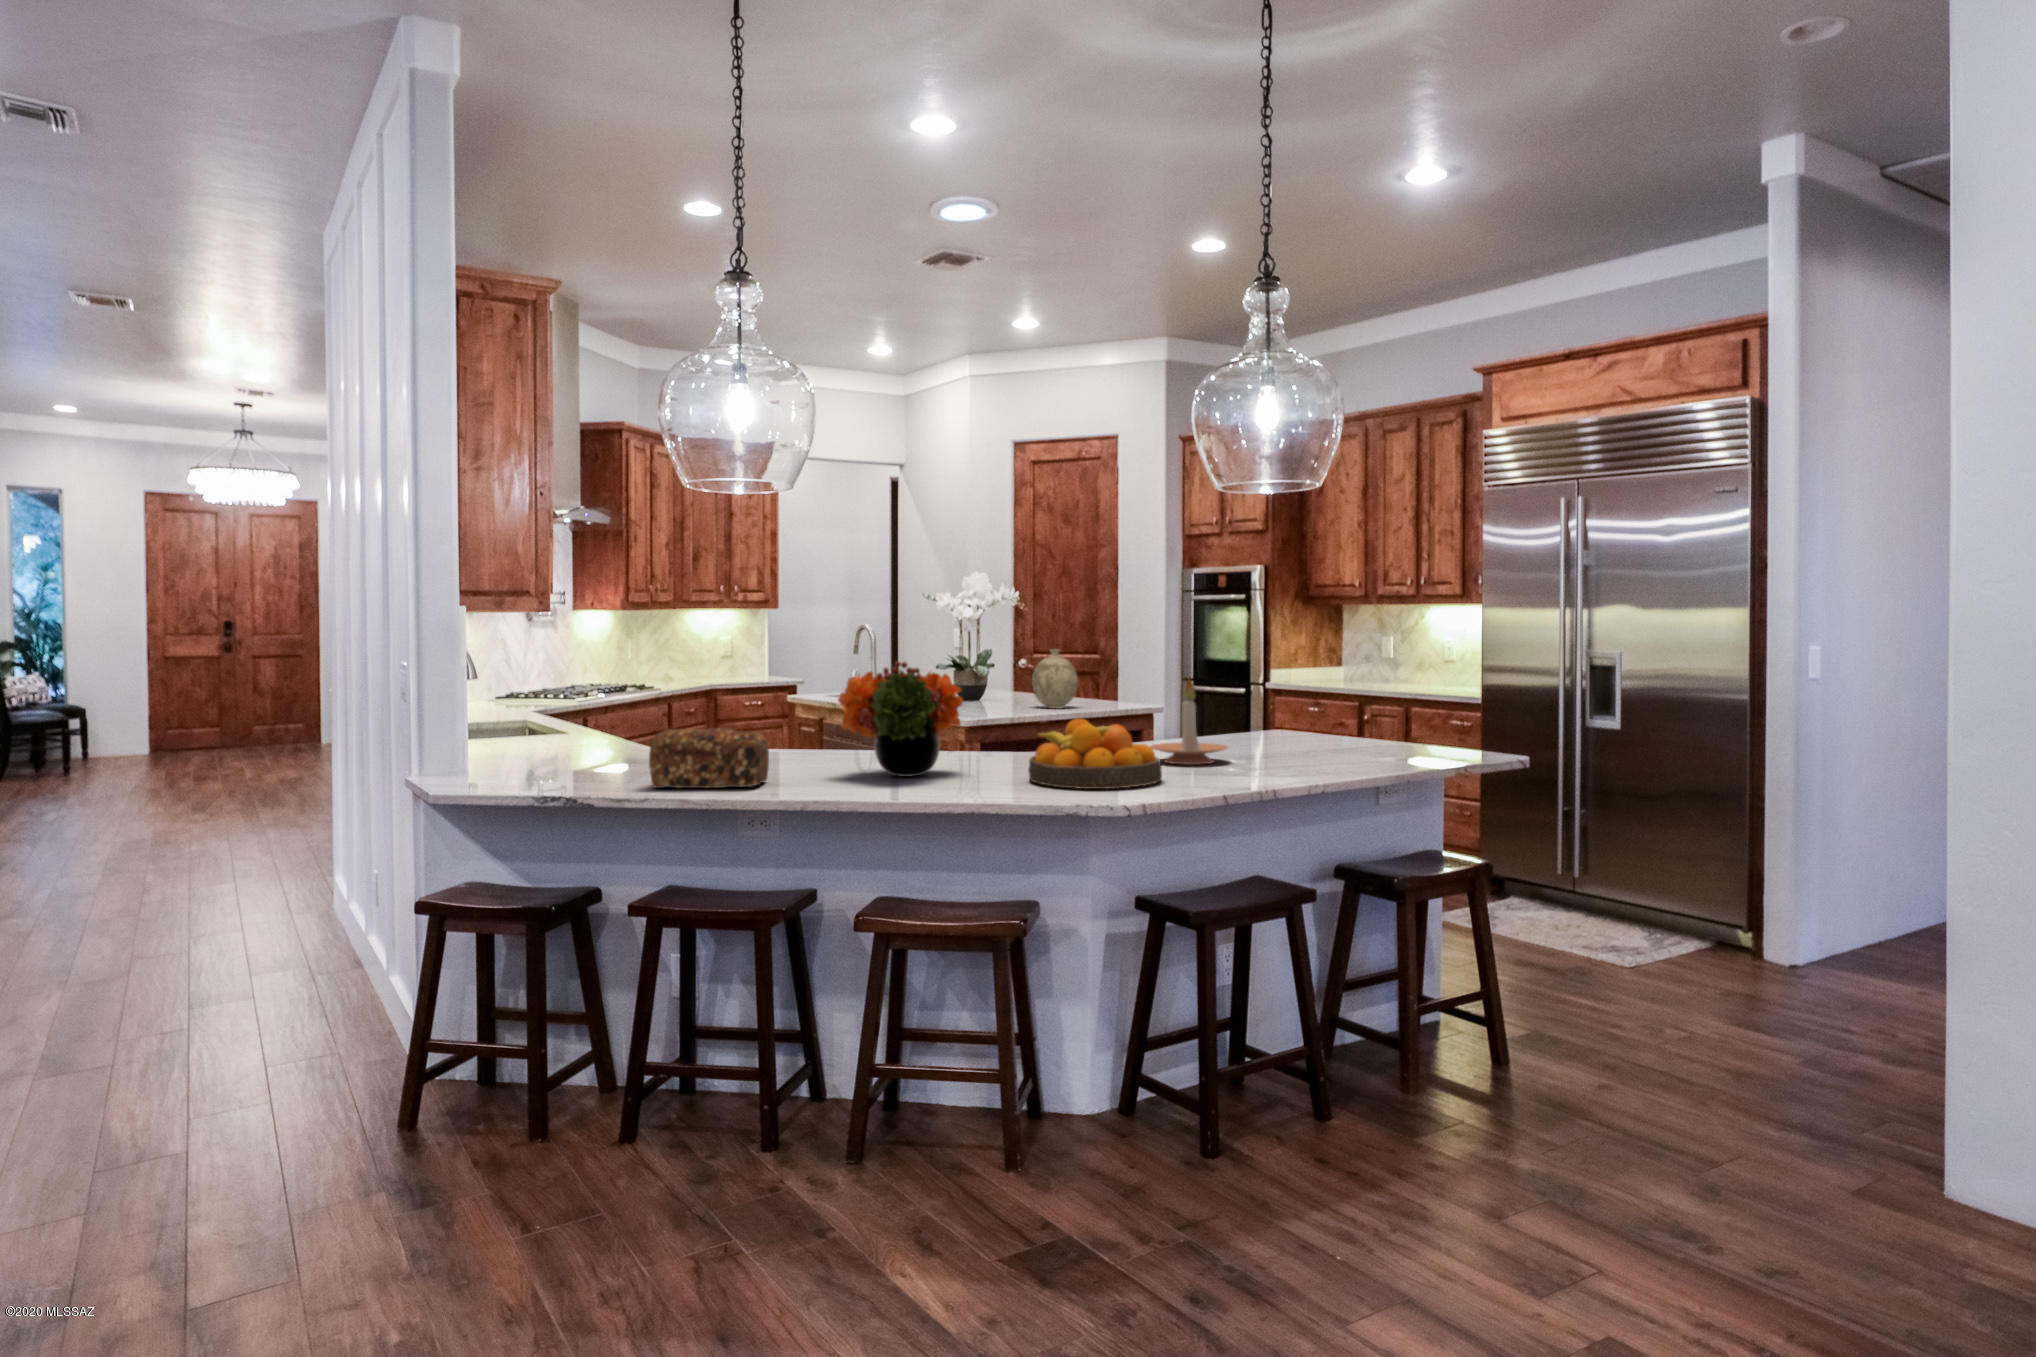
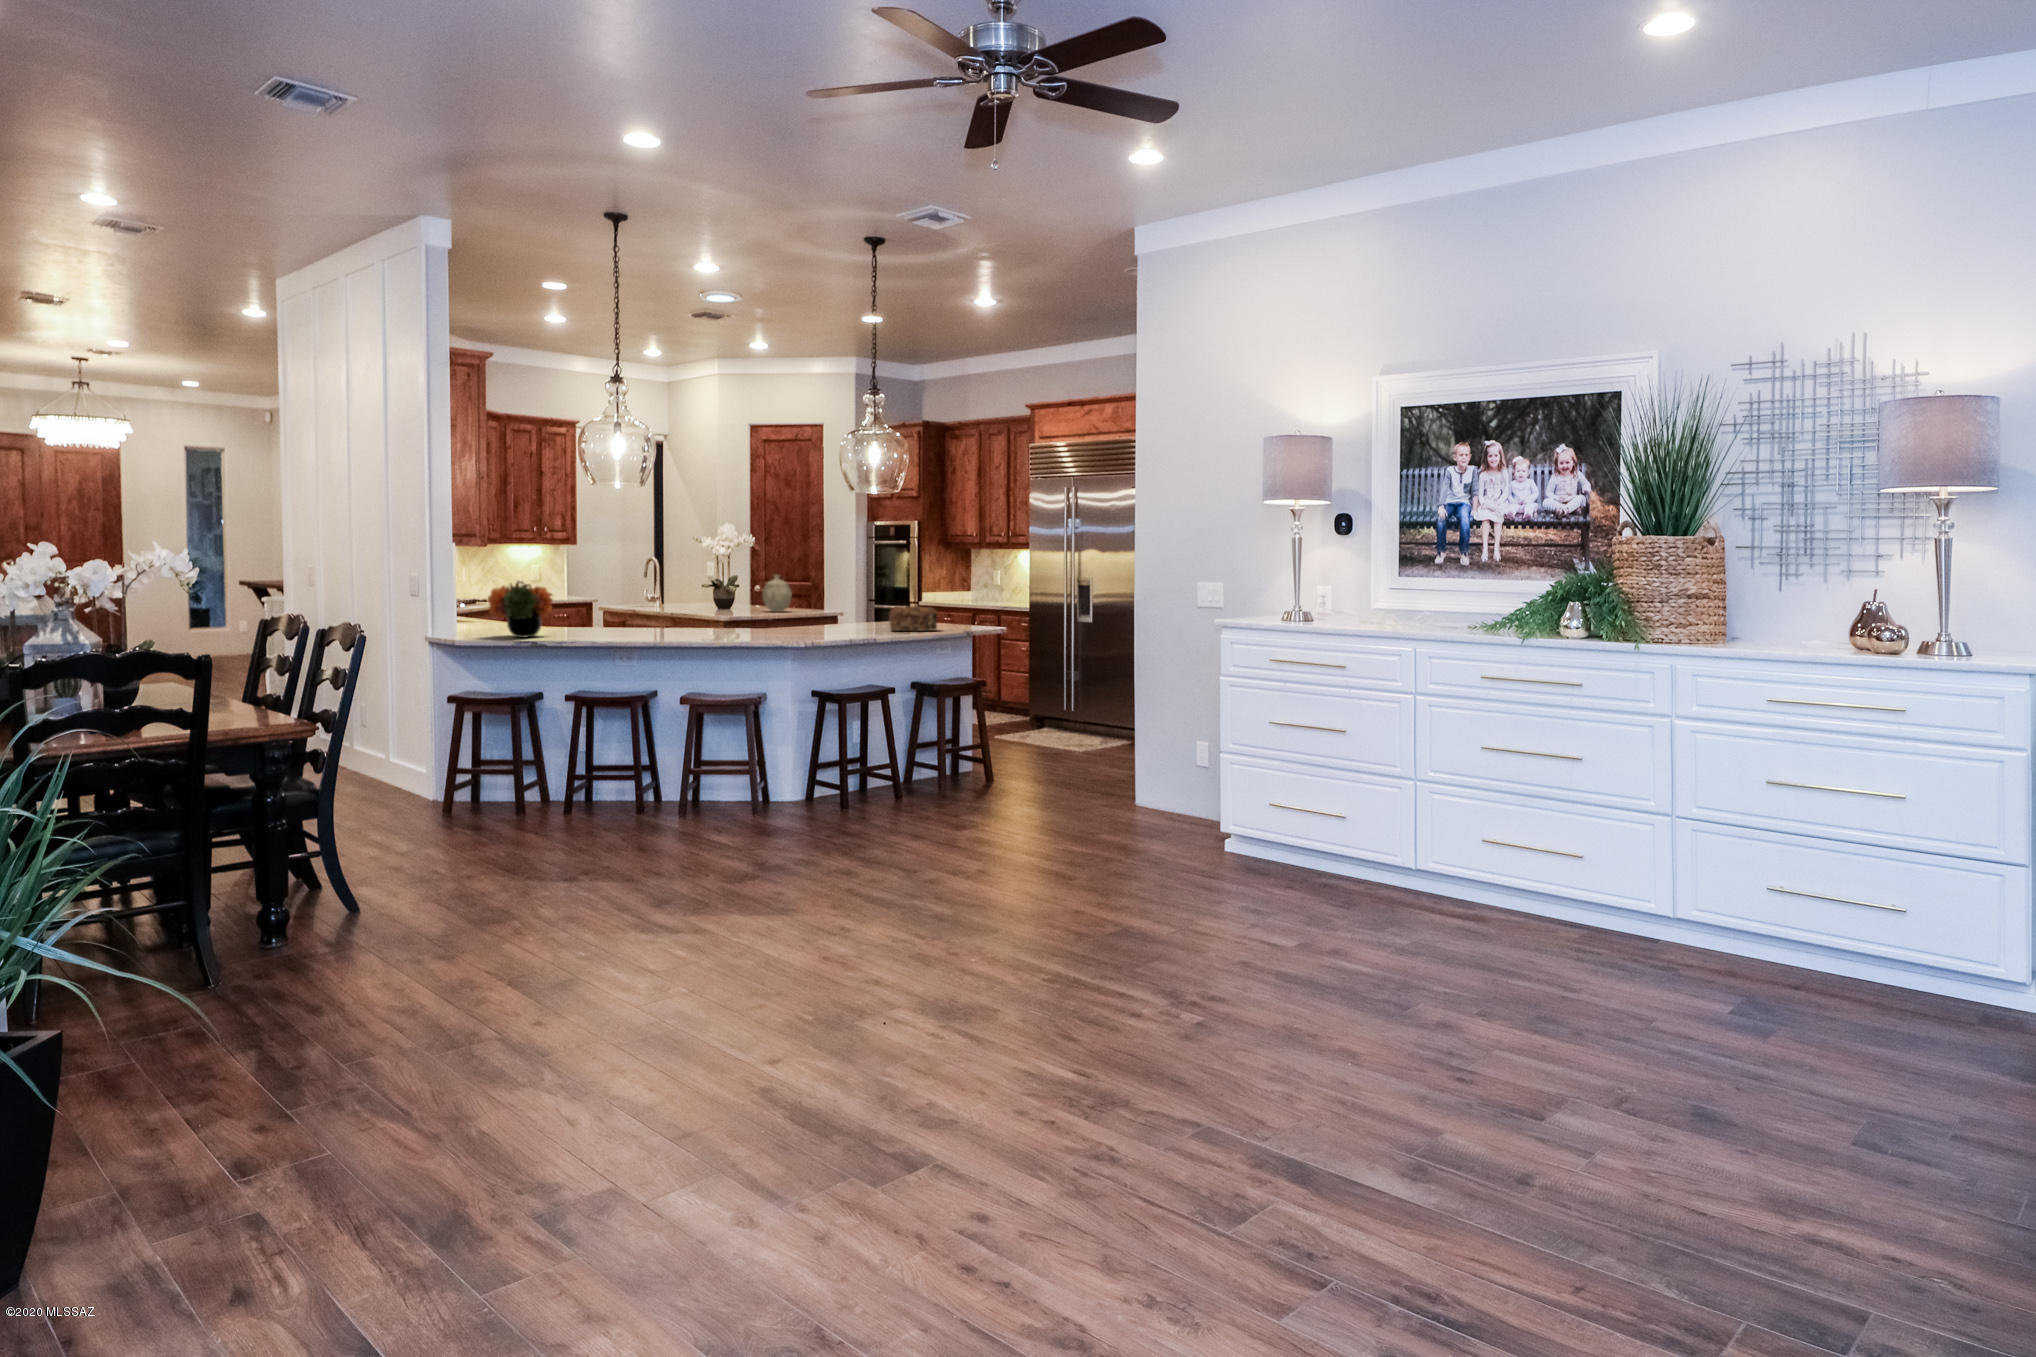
flower arrangement: present [838,661,963,777] -> present [488,581,553,638]
candle holder: present [1150,678,1228,765] -> none [822,590,862,634]
fruit bowl: present [1028,719,1162,789] -> none [759,610,824,642]
bread loaf: present [649,728,769,788] -> present [889,606,937,631]

